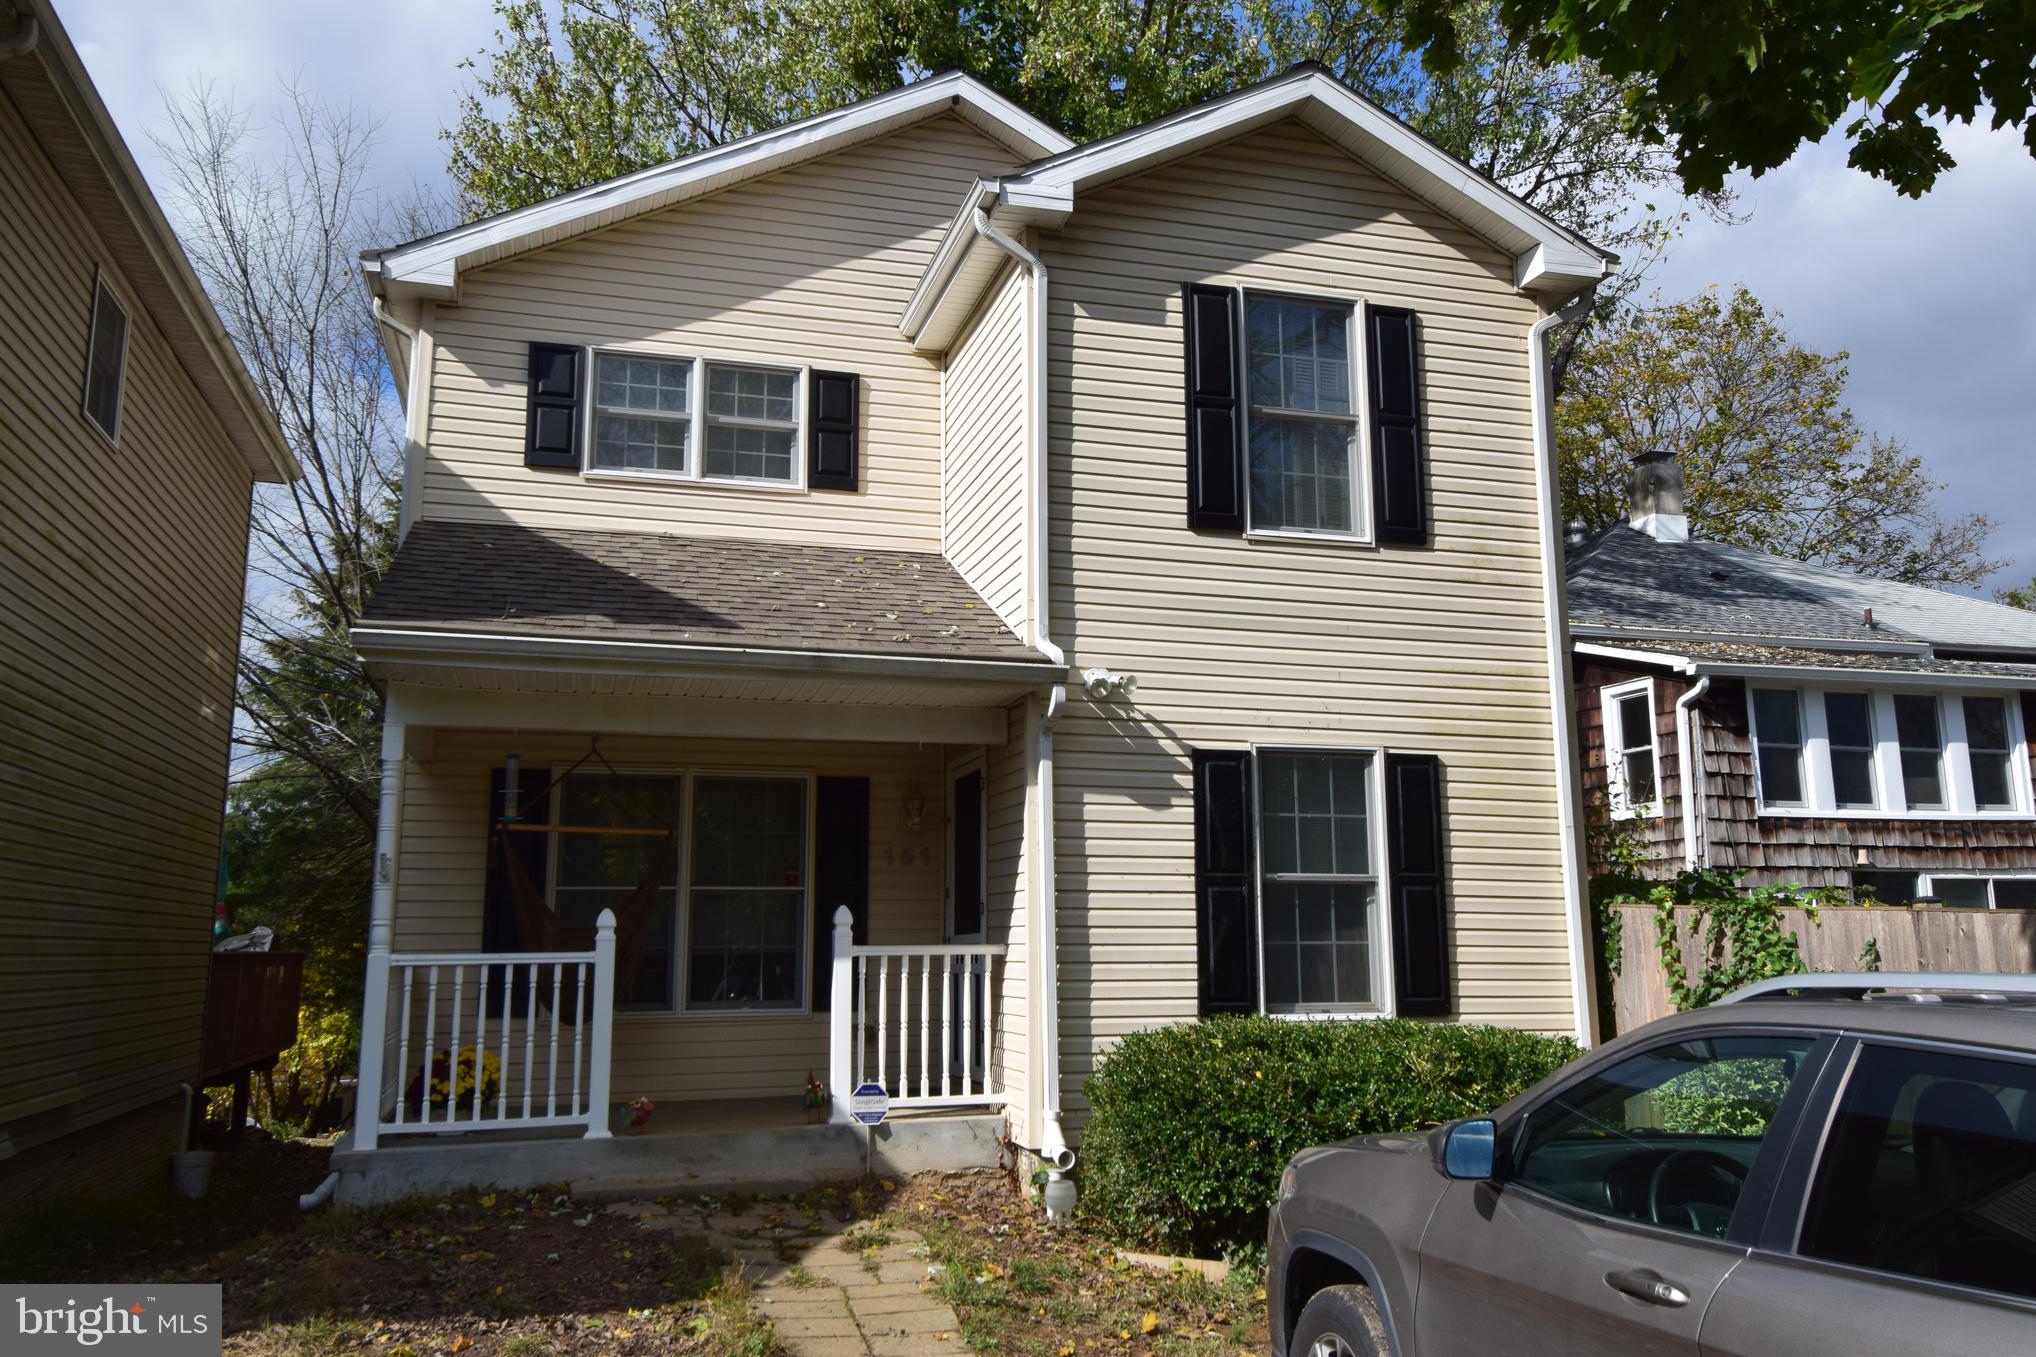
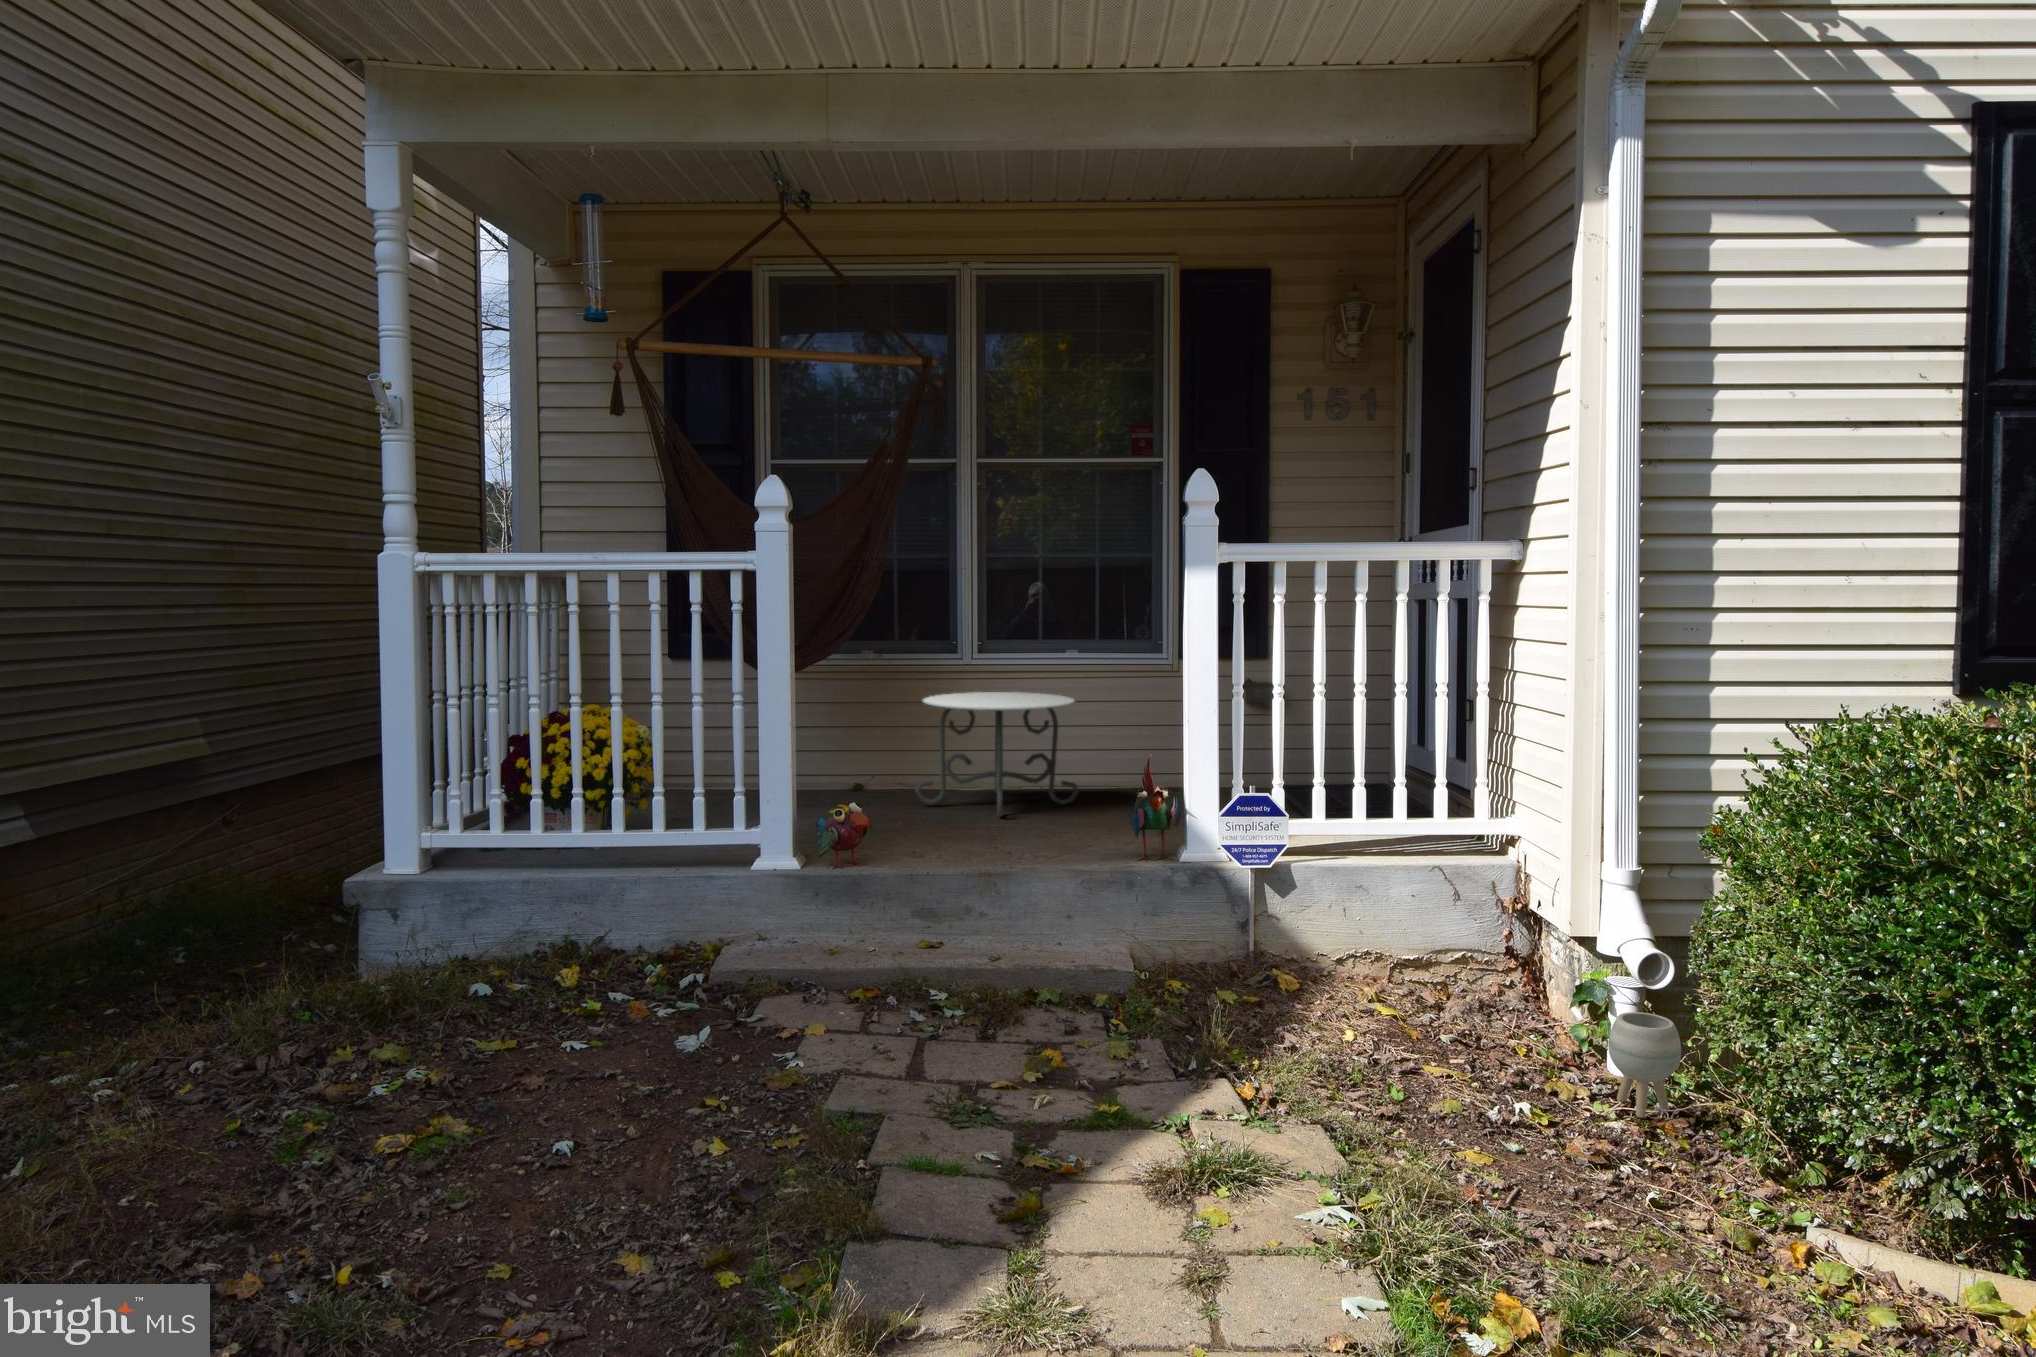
side table: none [651,1036,754,1113] -> present [916,692,1079,817]

